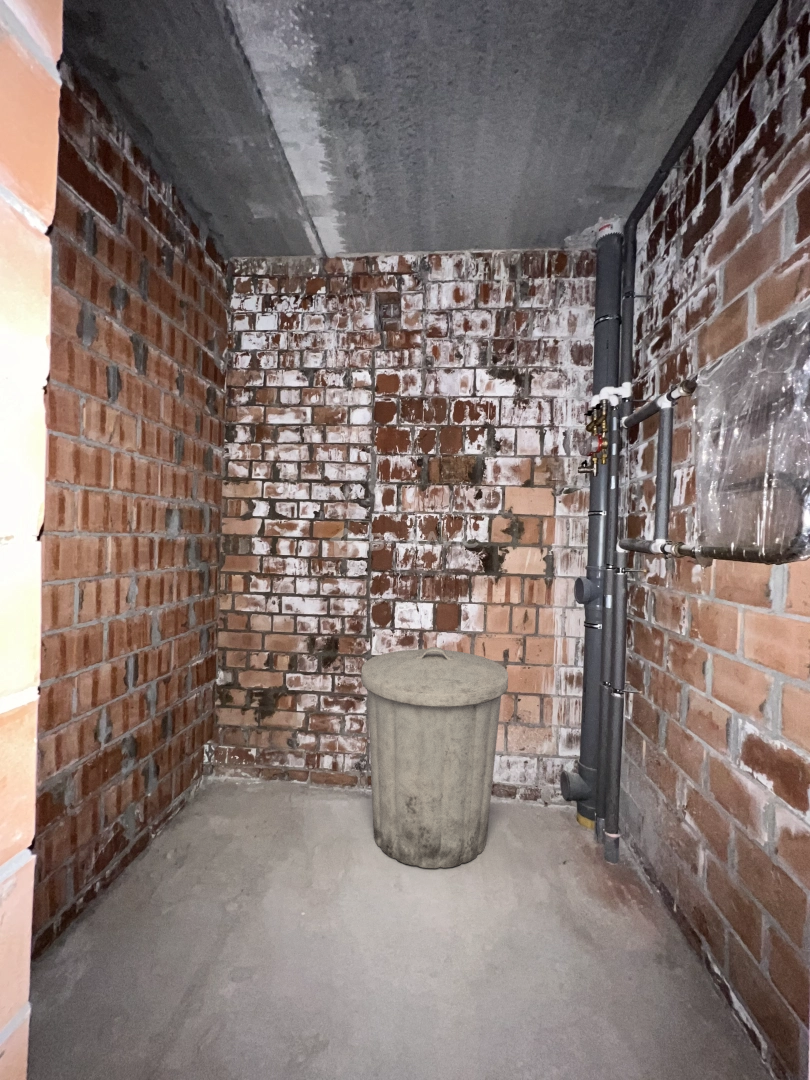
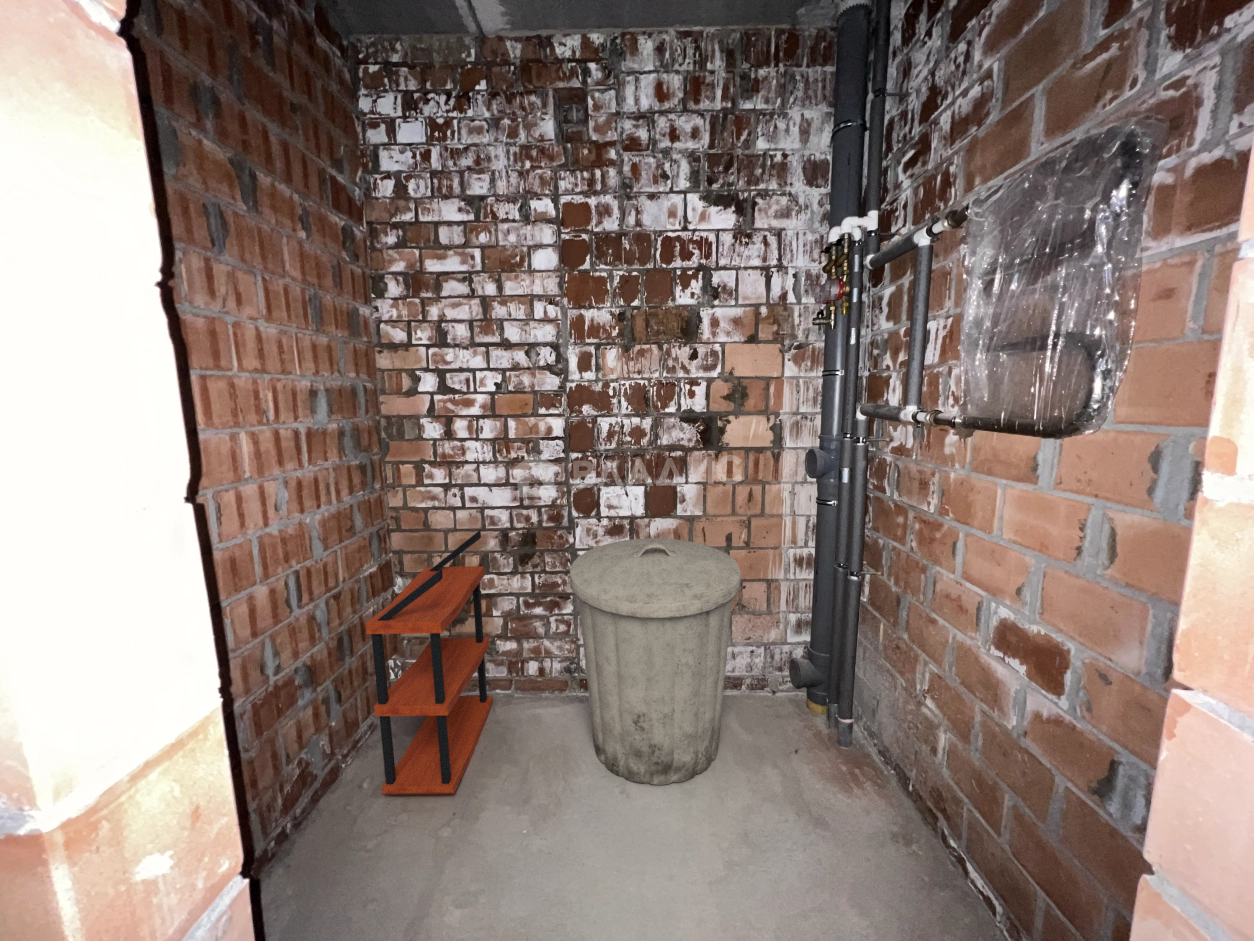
shelving unit: none [187,632,293,857] -> present [366,530,493,795]

